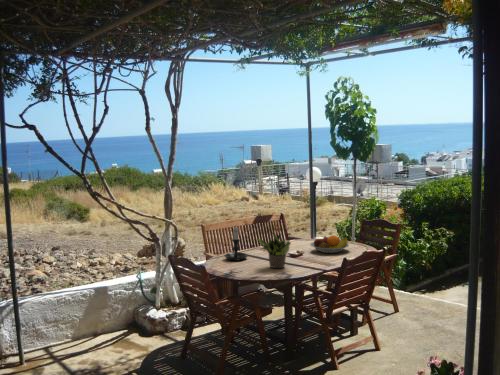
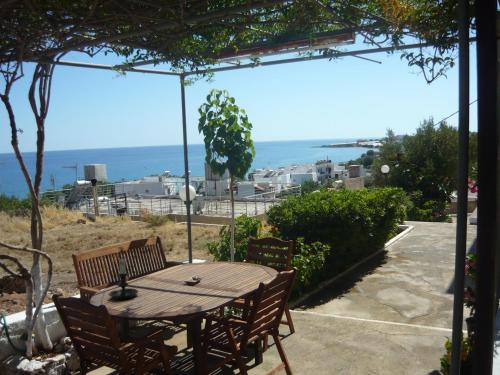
potted plant: present [258,234,291,268] -> none [154,261,197,304]
fruit bowl: present [310,236,349,253] -> none [204,257,246,277]

